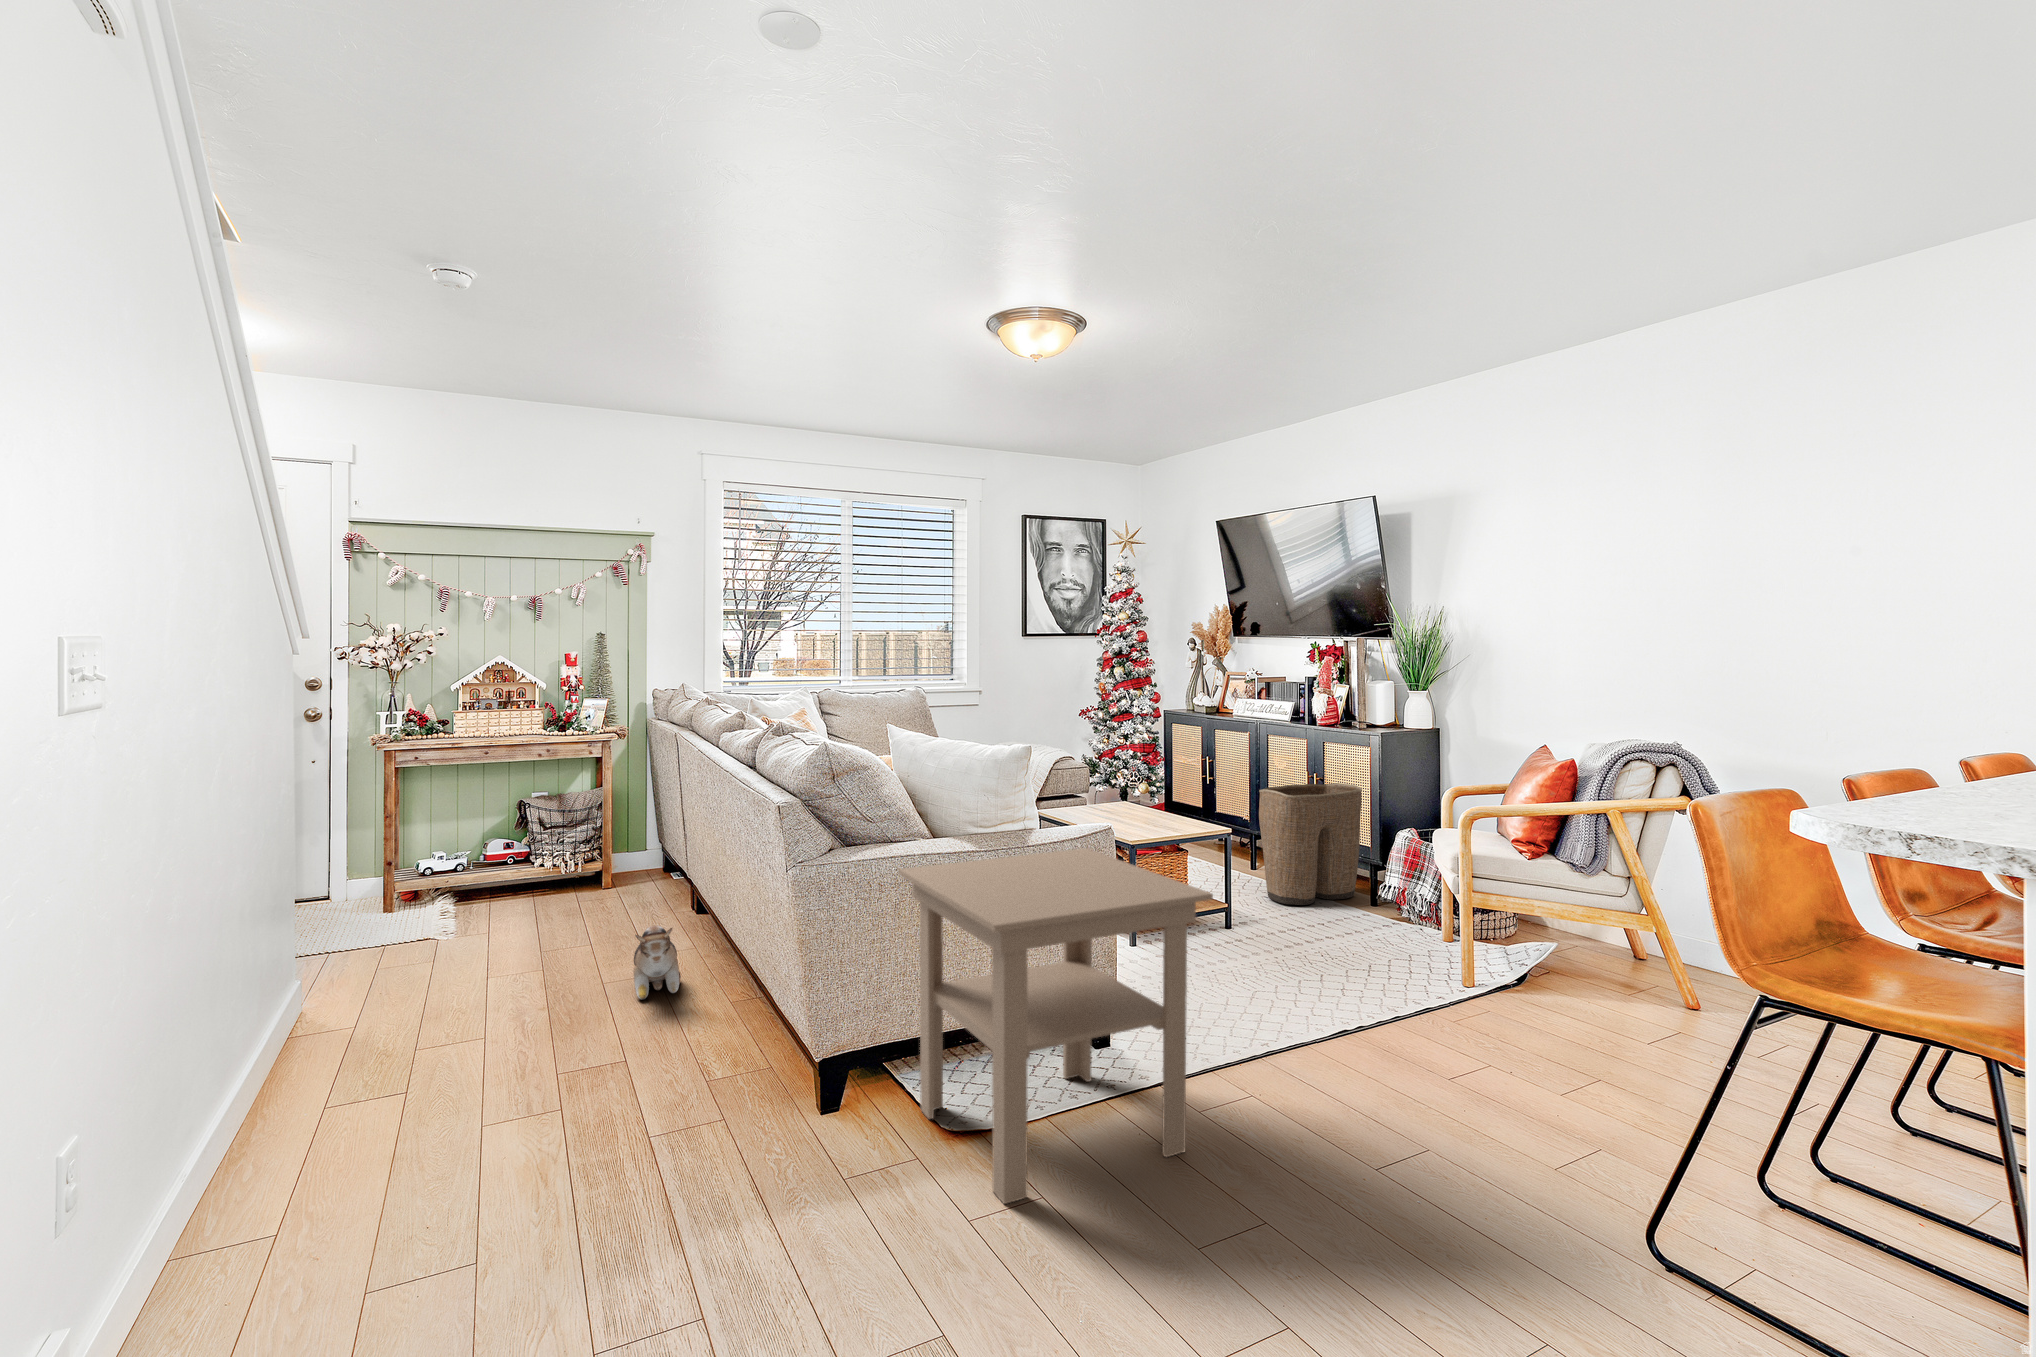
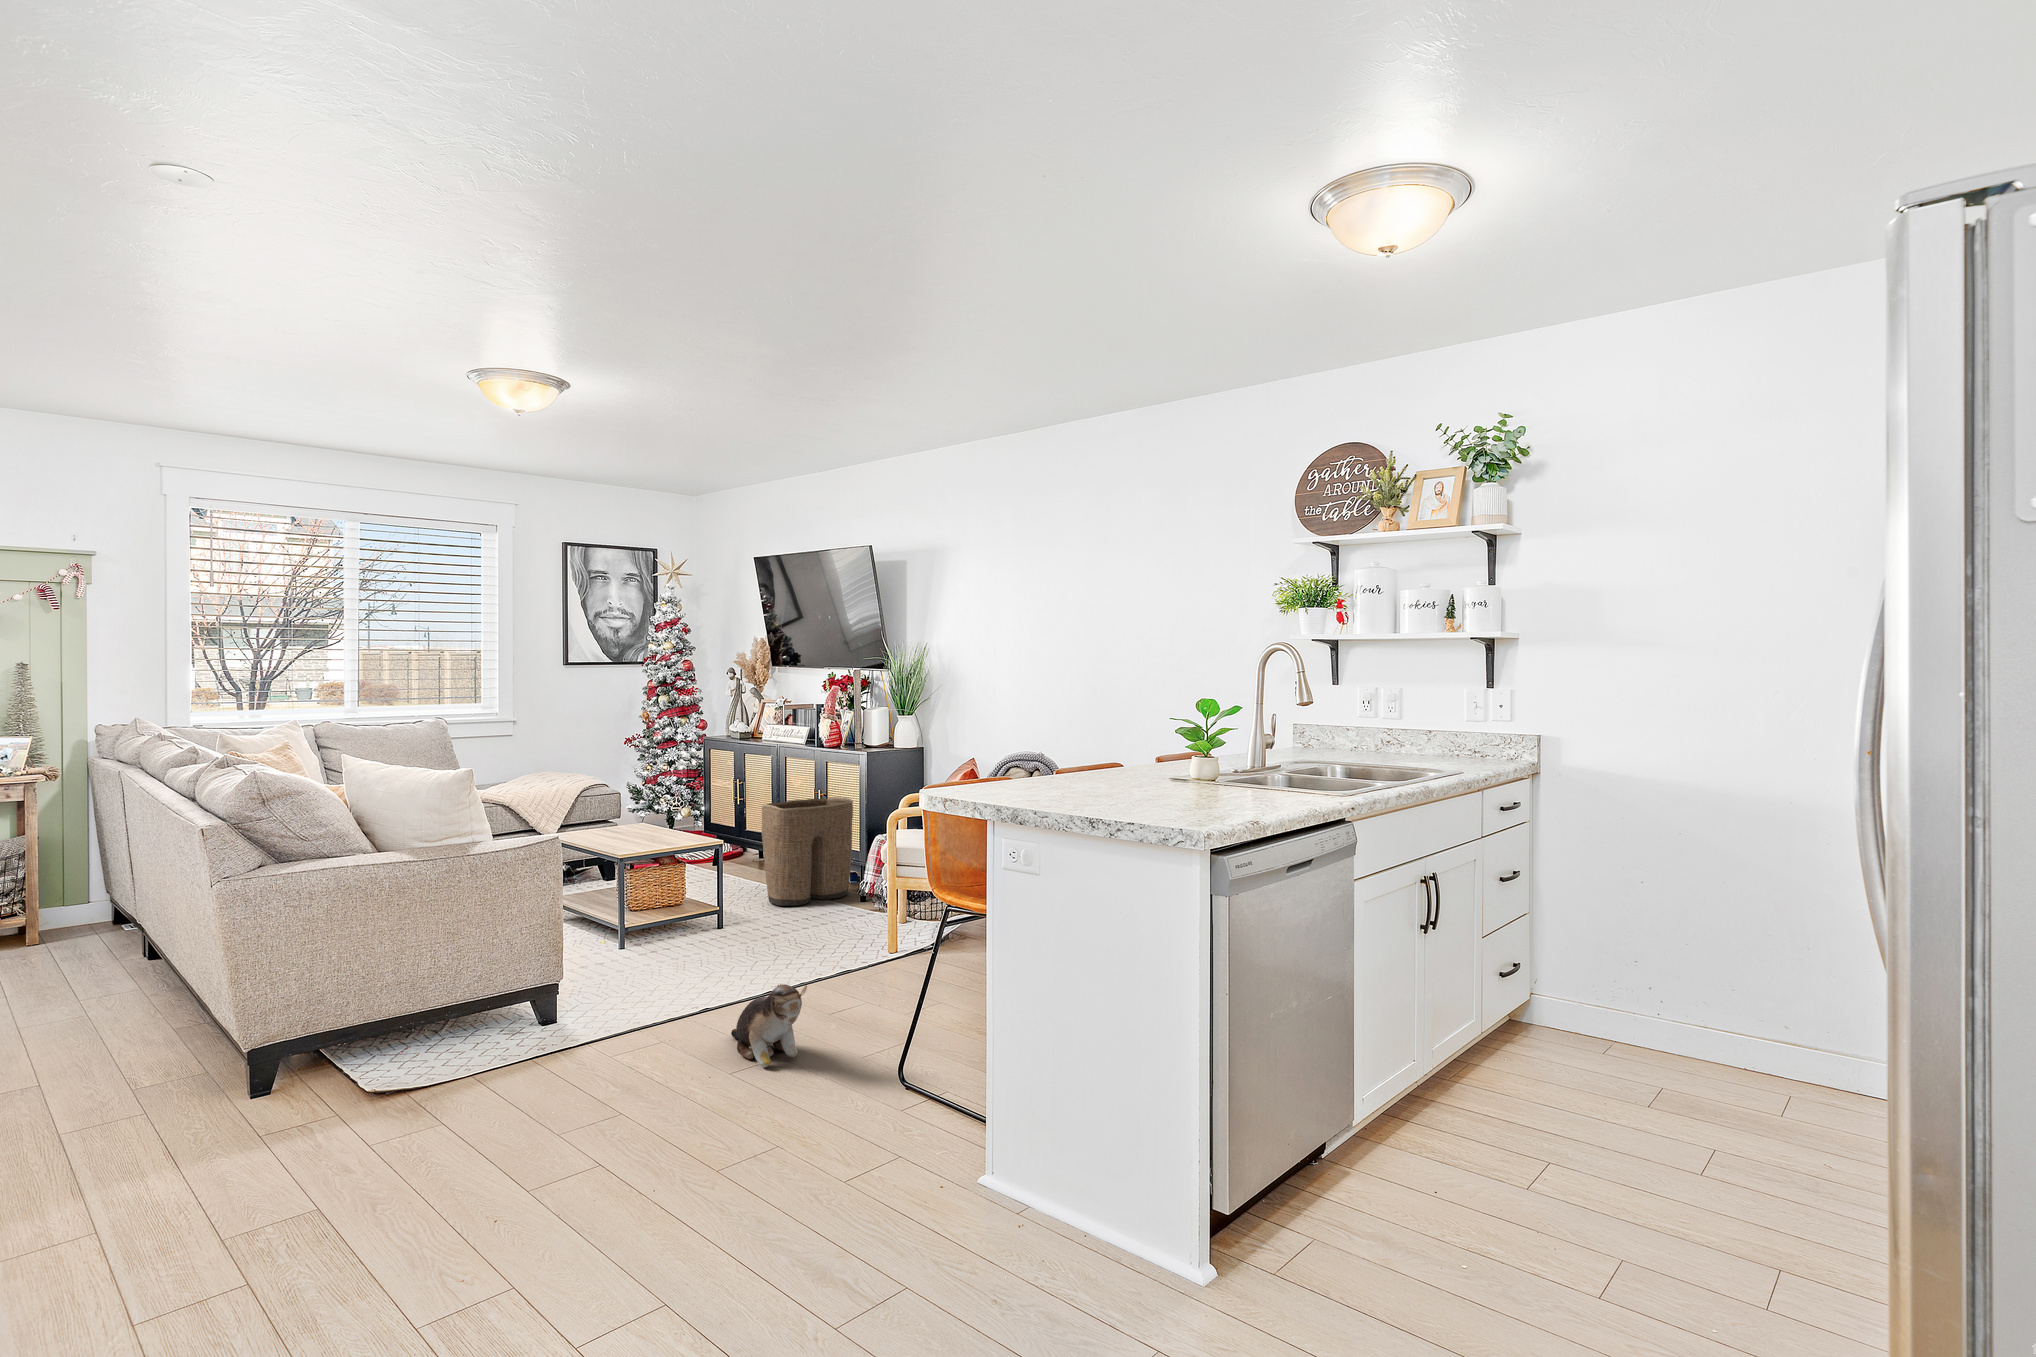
side table: present [898,848,1213,1204] -> none [328,853,602,1138]
plush toy: present [633,925,681,1000] -> present [731,984,807,1067]

